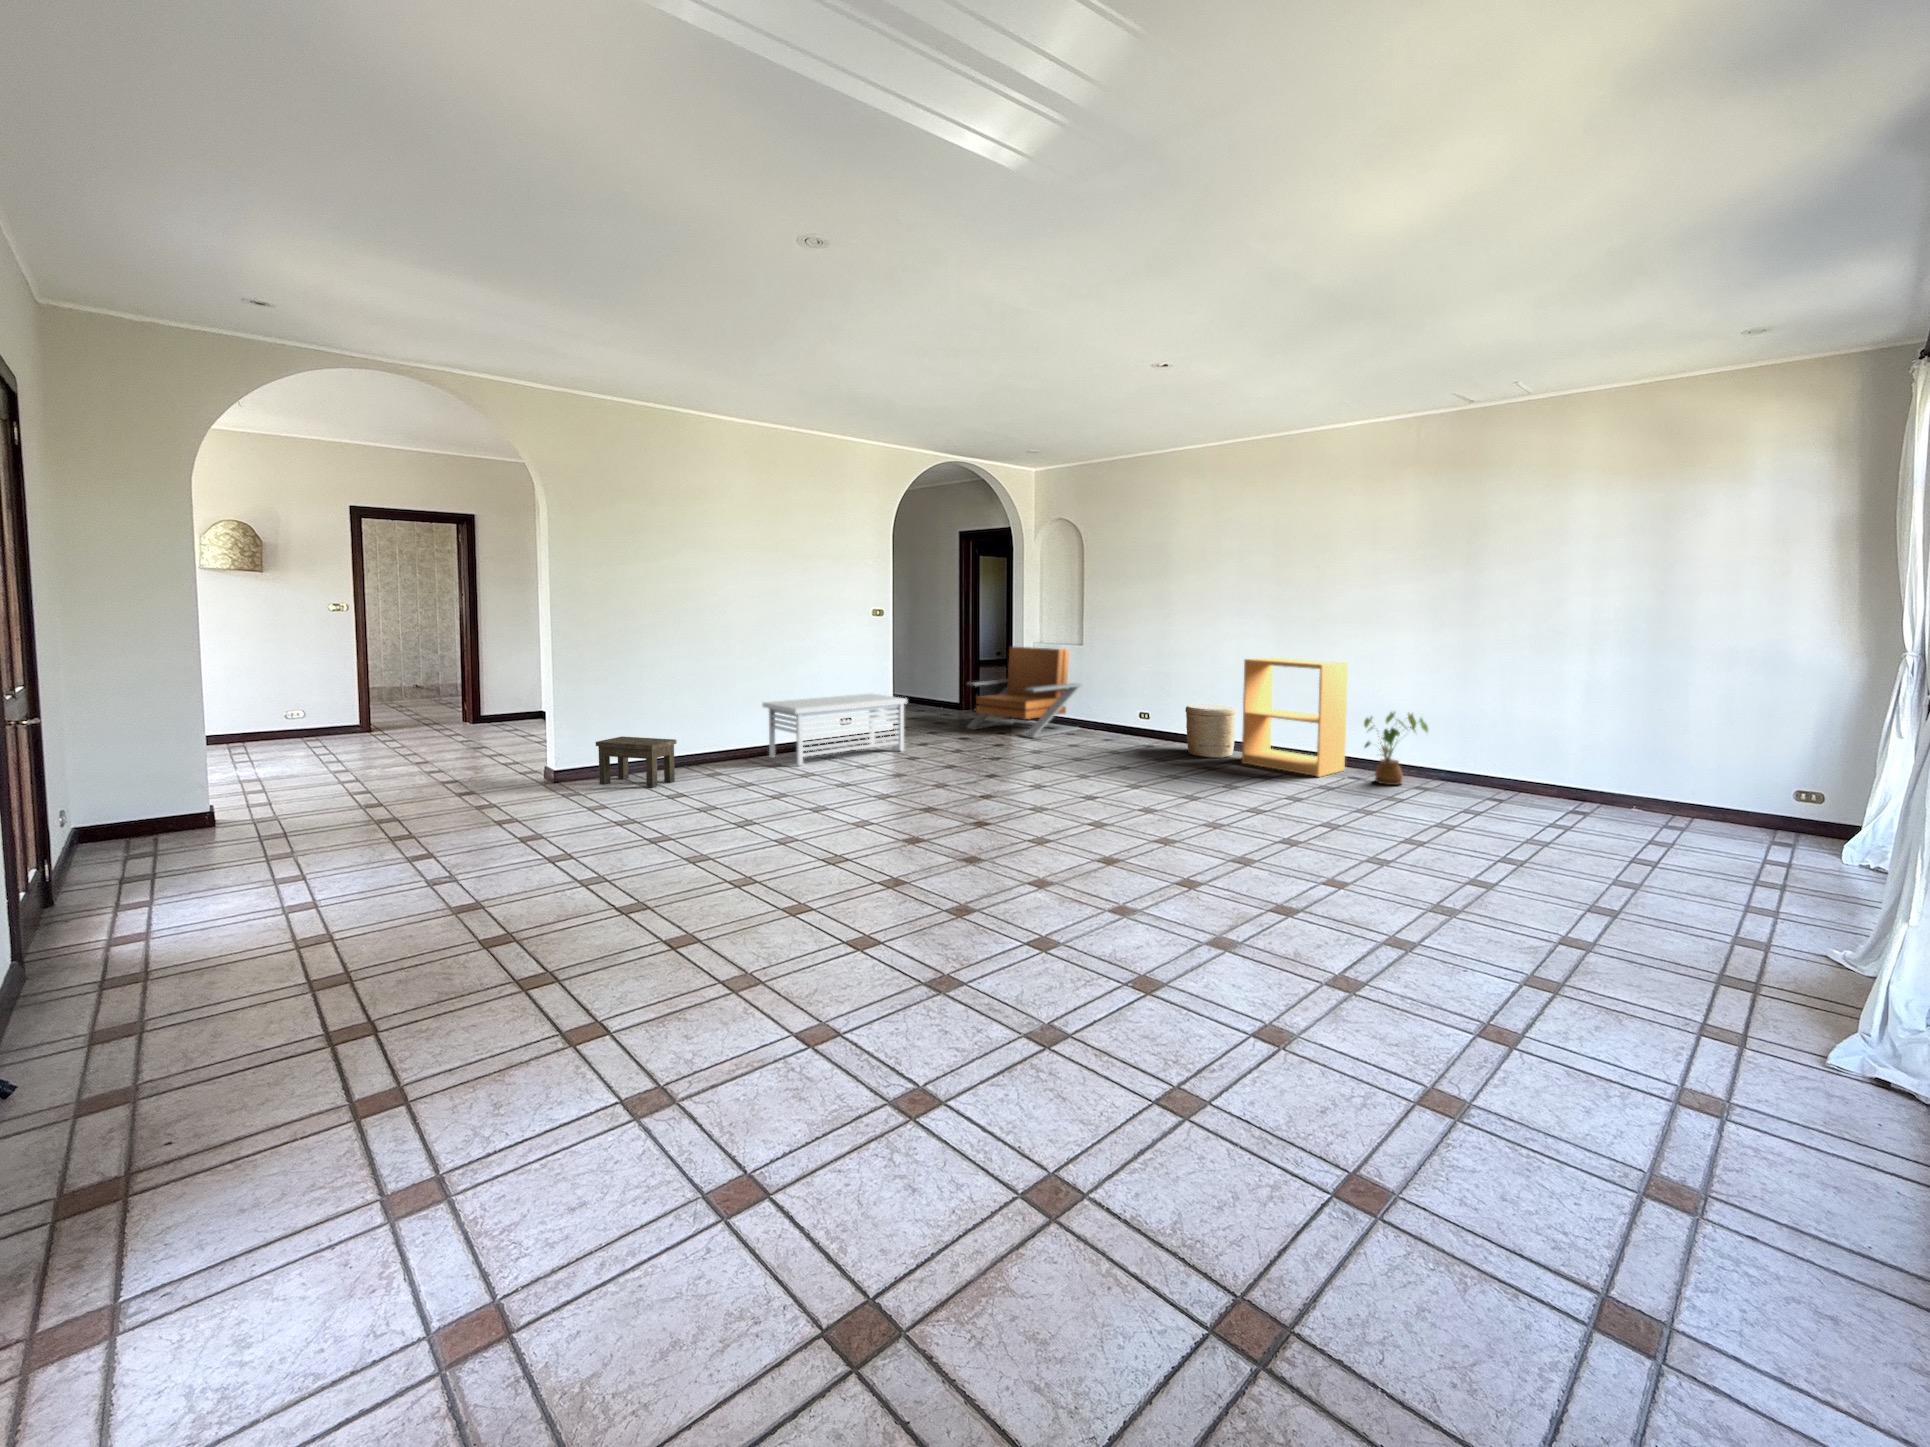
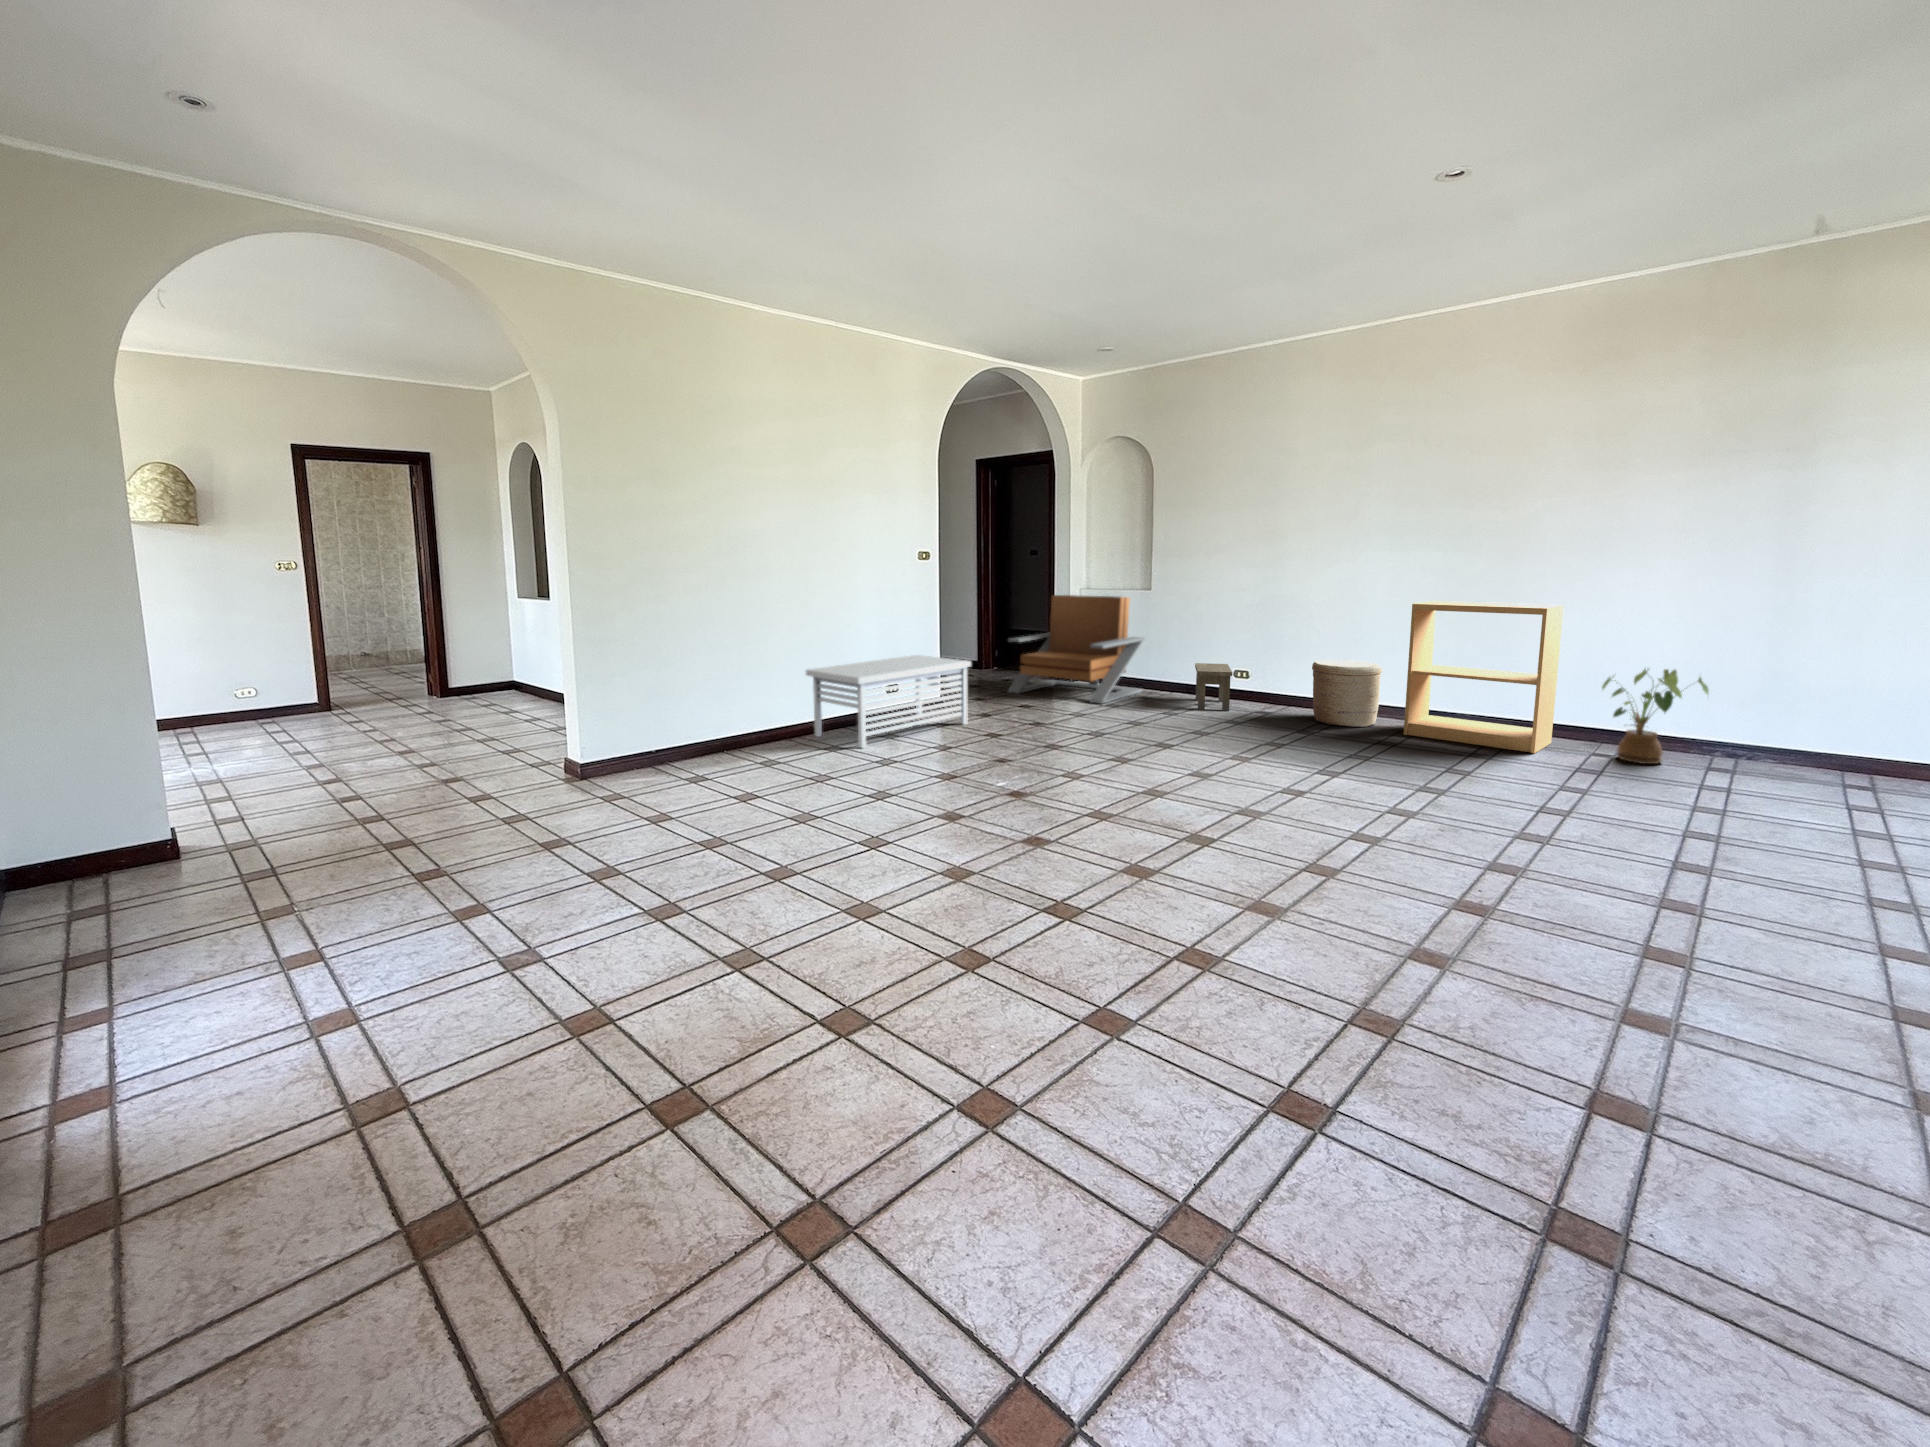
side table: present [596,737,676,788] -> present [1195,663,1232,711]

